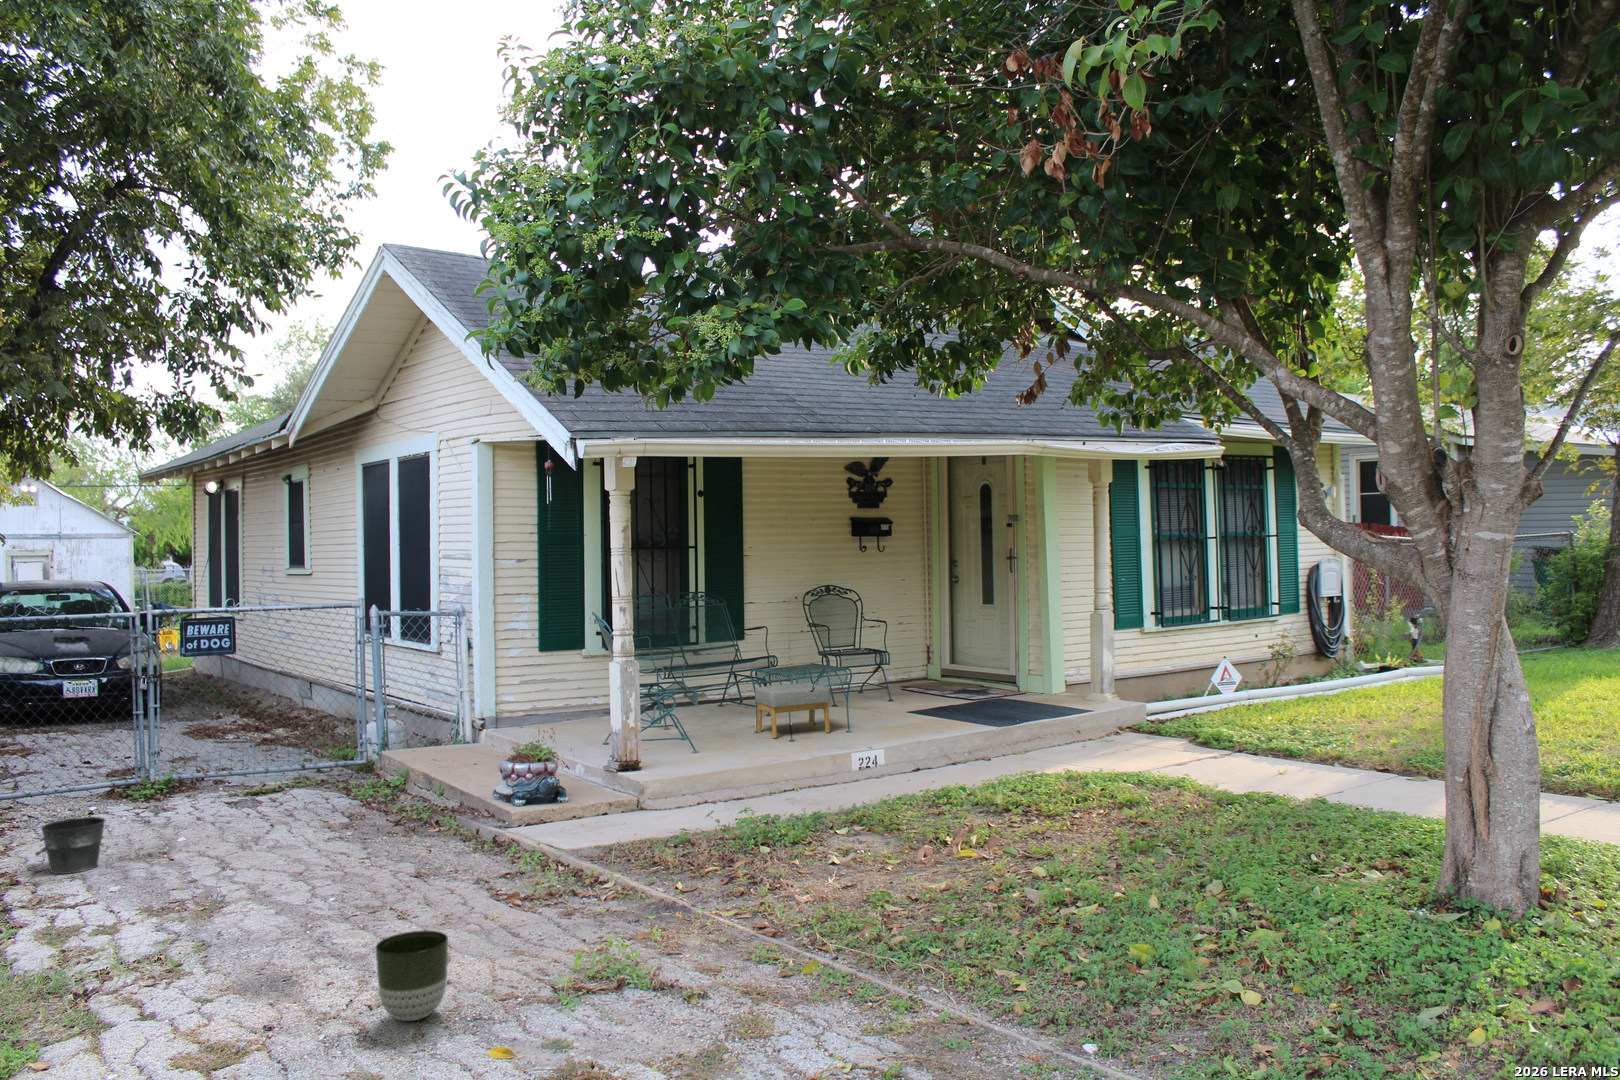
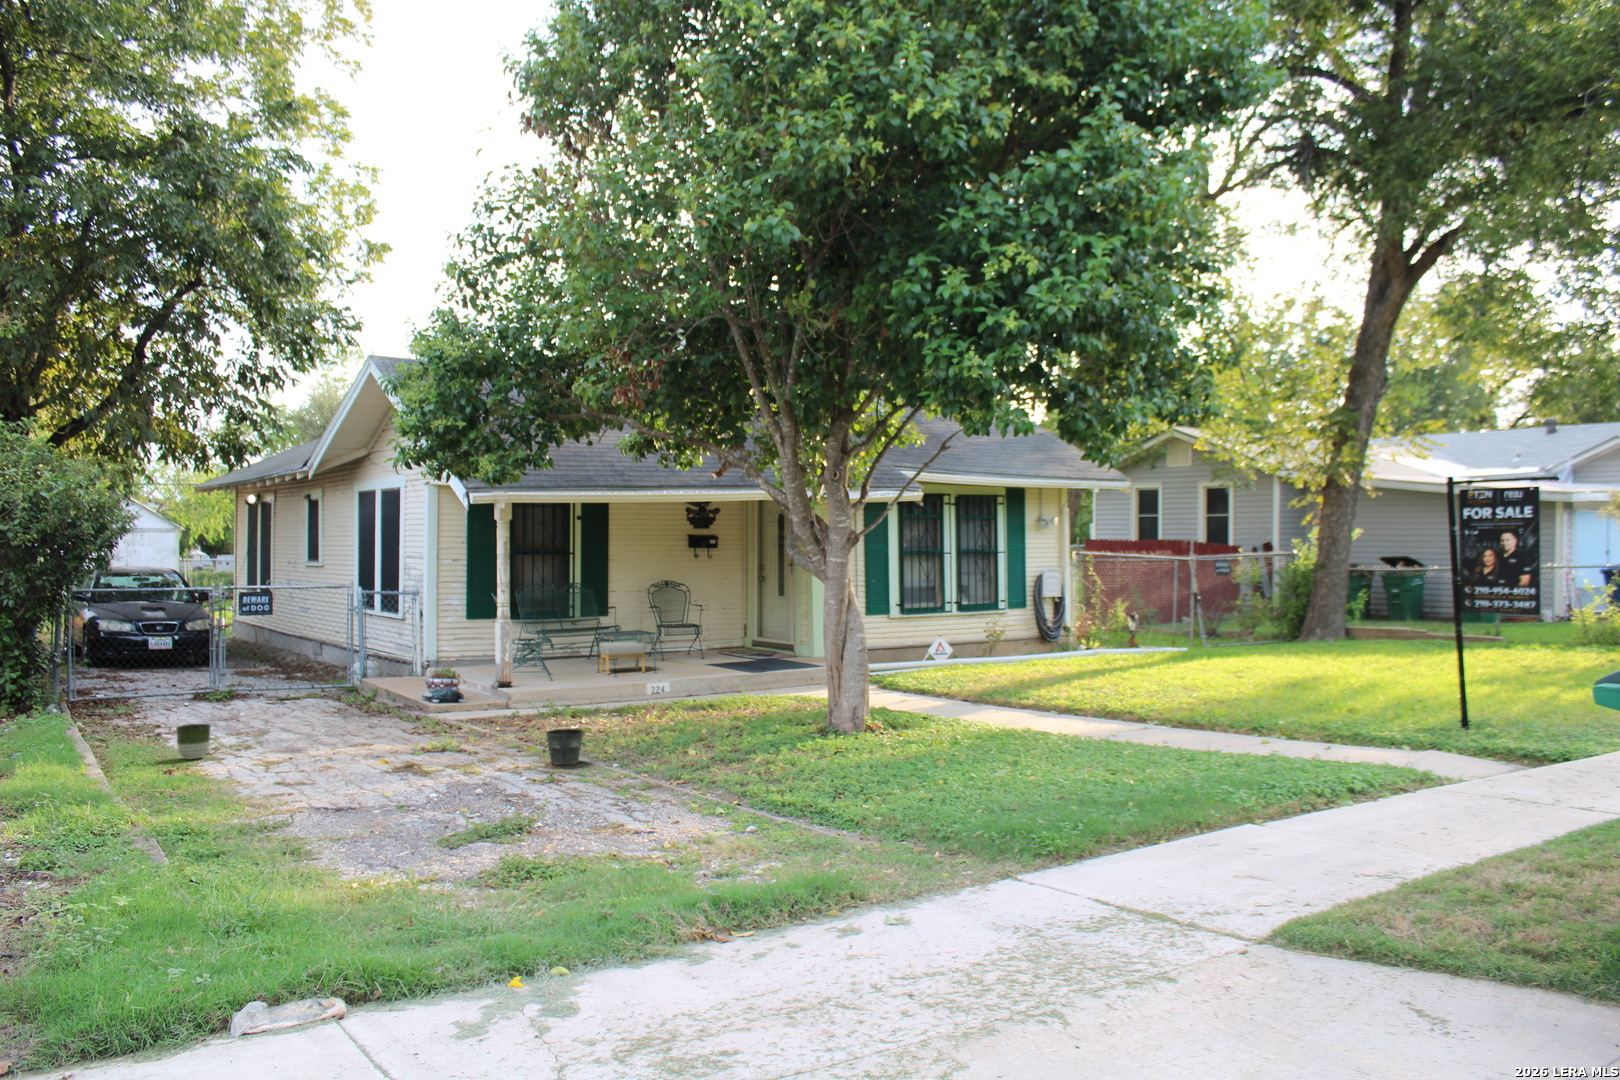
bucket: present [36,817,105,874] -> present [543,728,583,765]
planter: present [376,931,448,1021] -> present [176,724,211,759]

